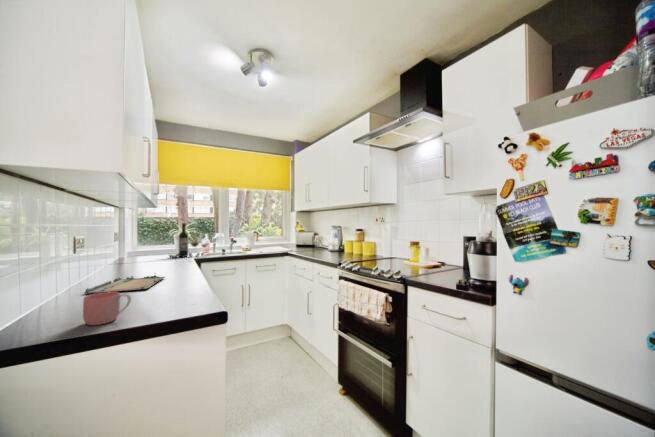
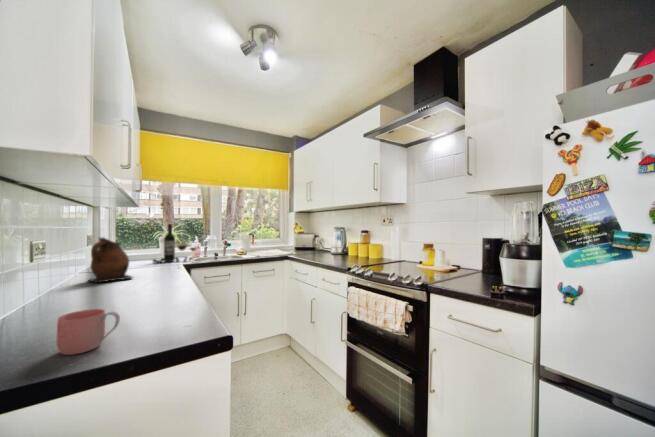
ceramic pitcher: none [110,235,150,274] -> present [89,237,132,282]
tray: present [84,275,165,294] -> none [56,281,154,309]

